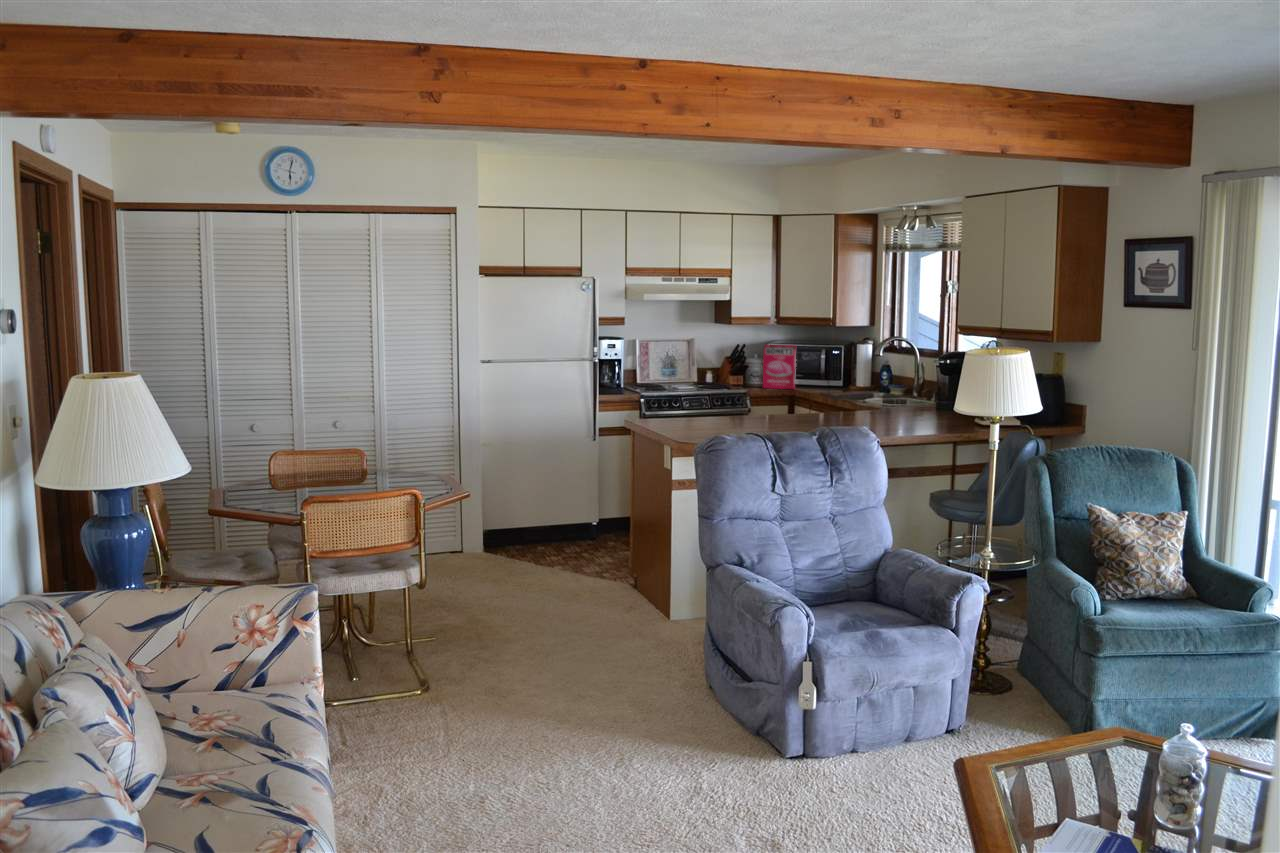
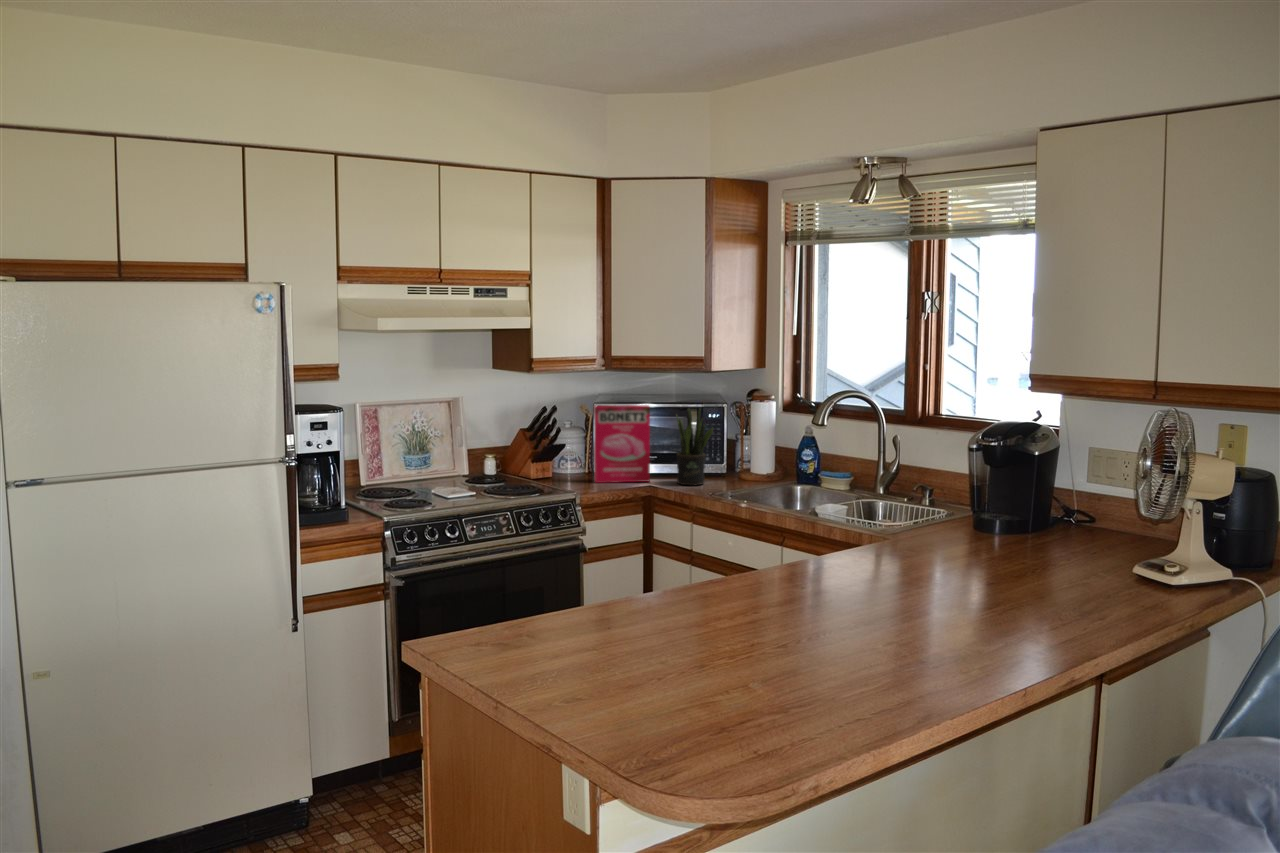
potted plant: none [809,347,828,392] -> present [677,409,713,485]

